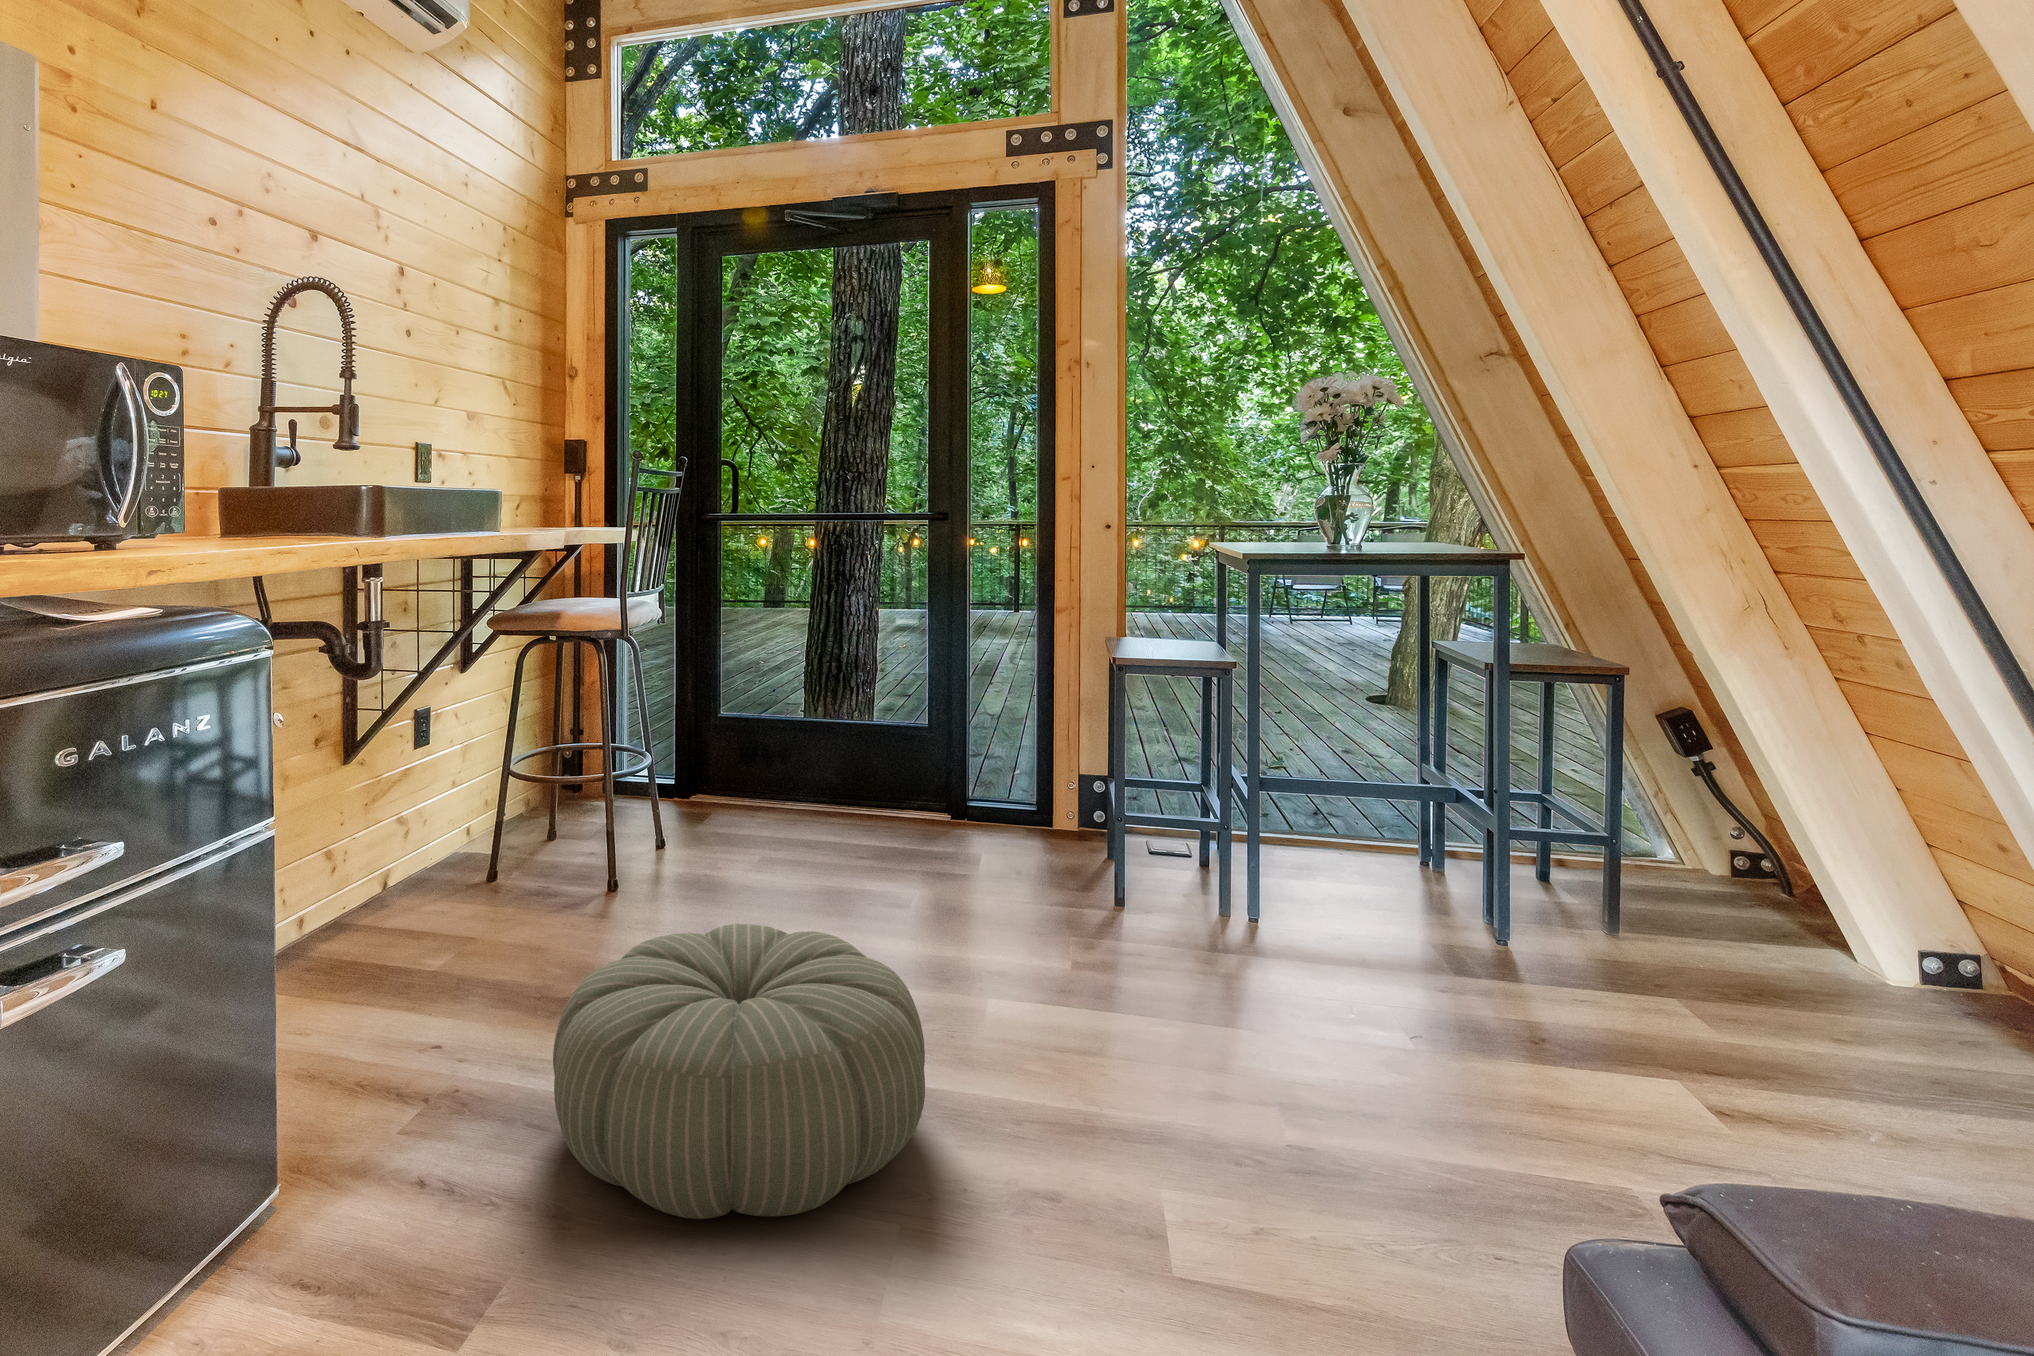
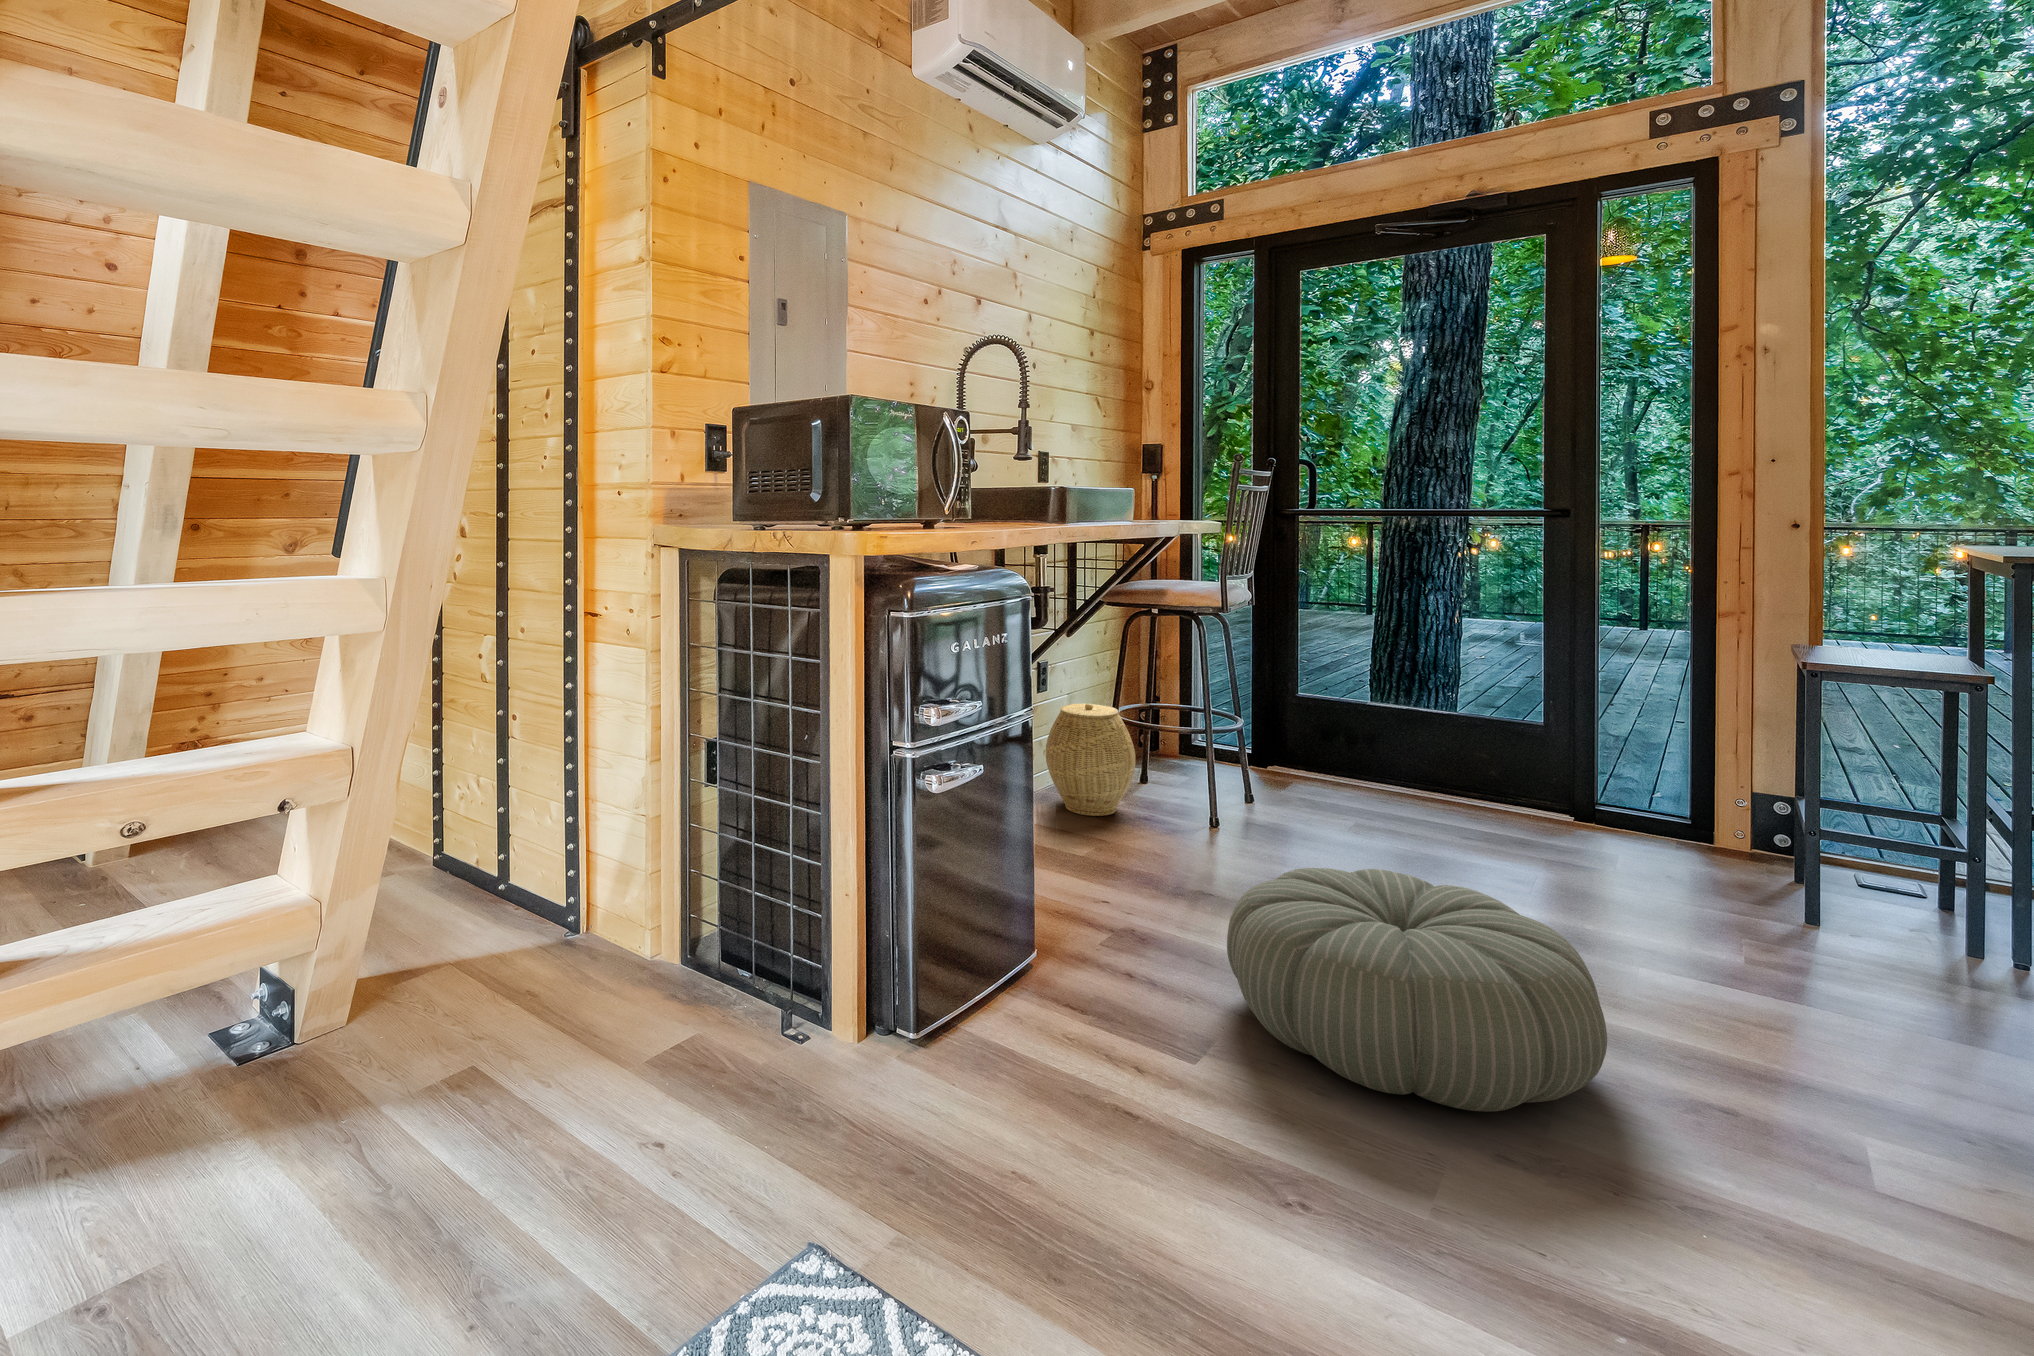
woven basket: none [414,752,524,893] -> present [1046,703,1136,816]

